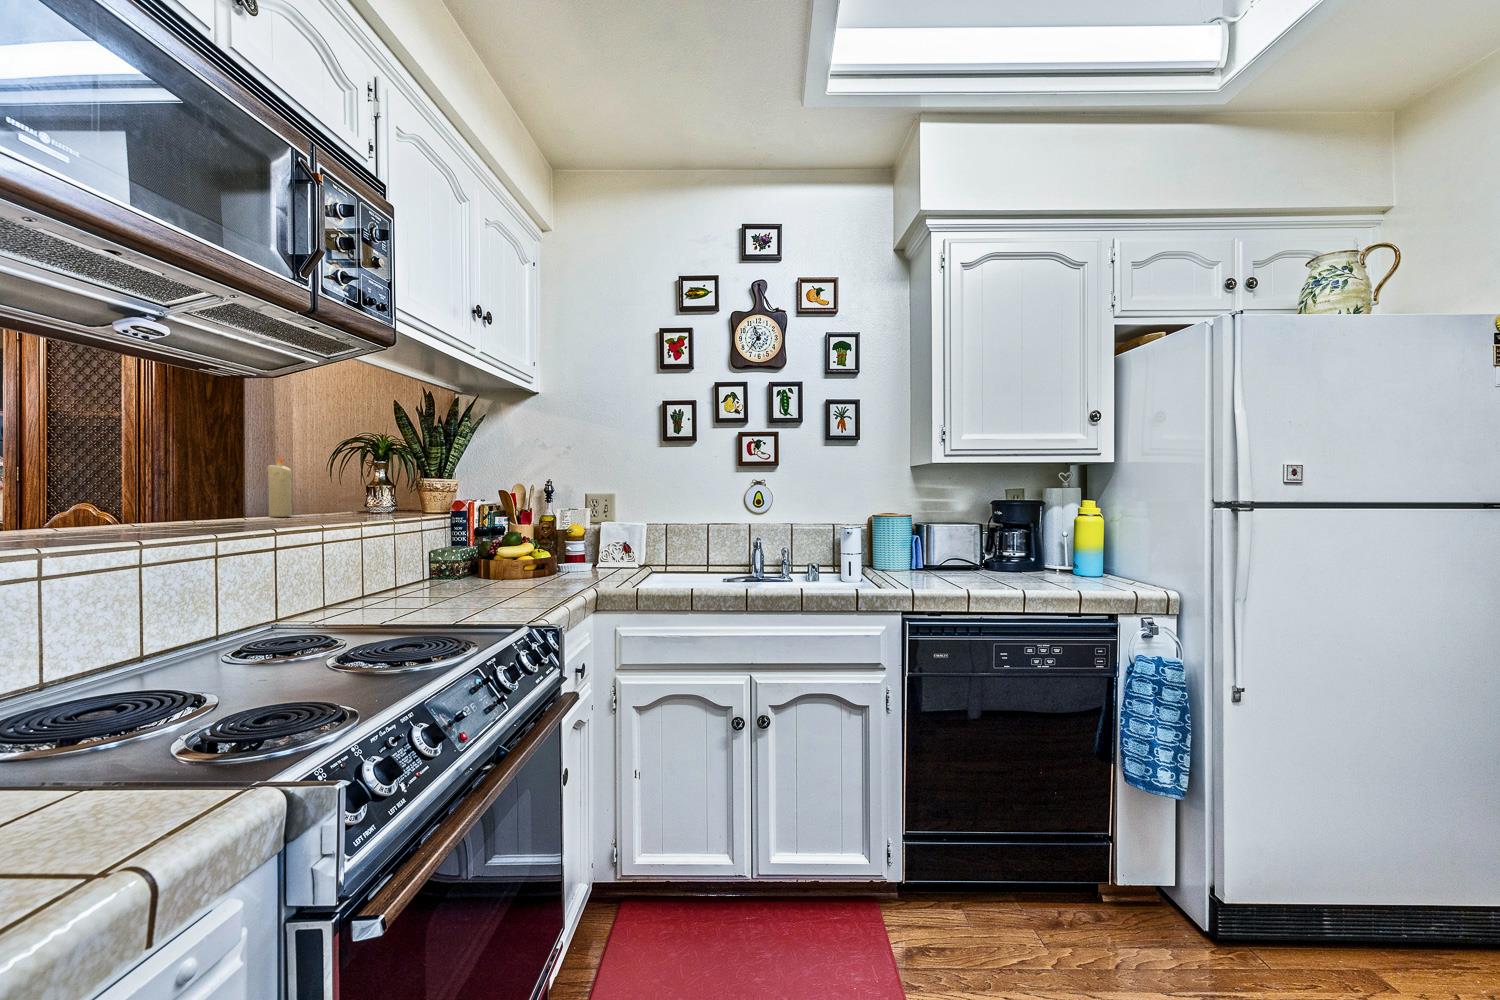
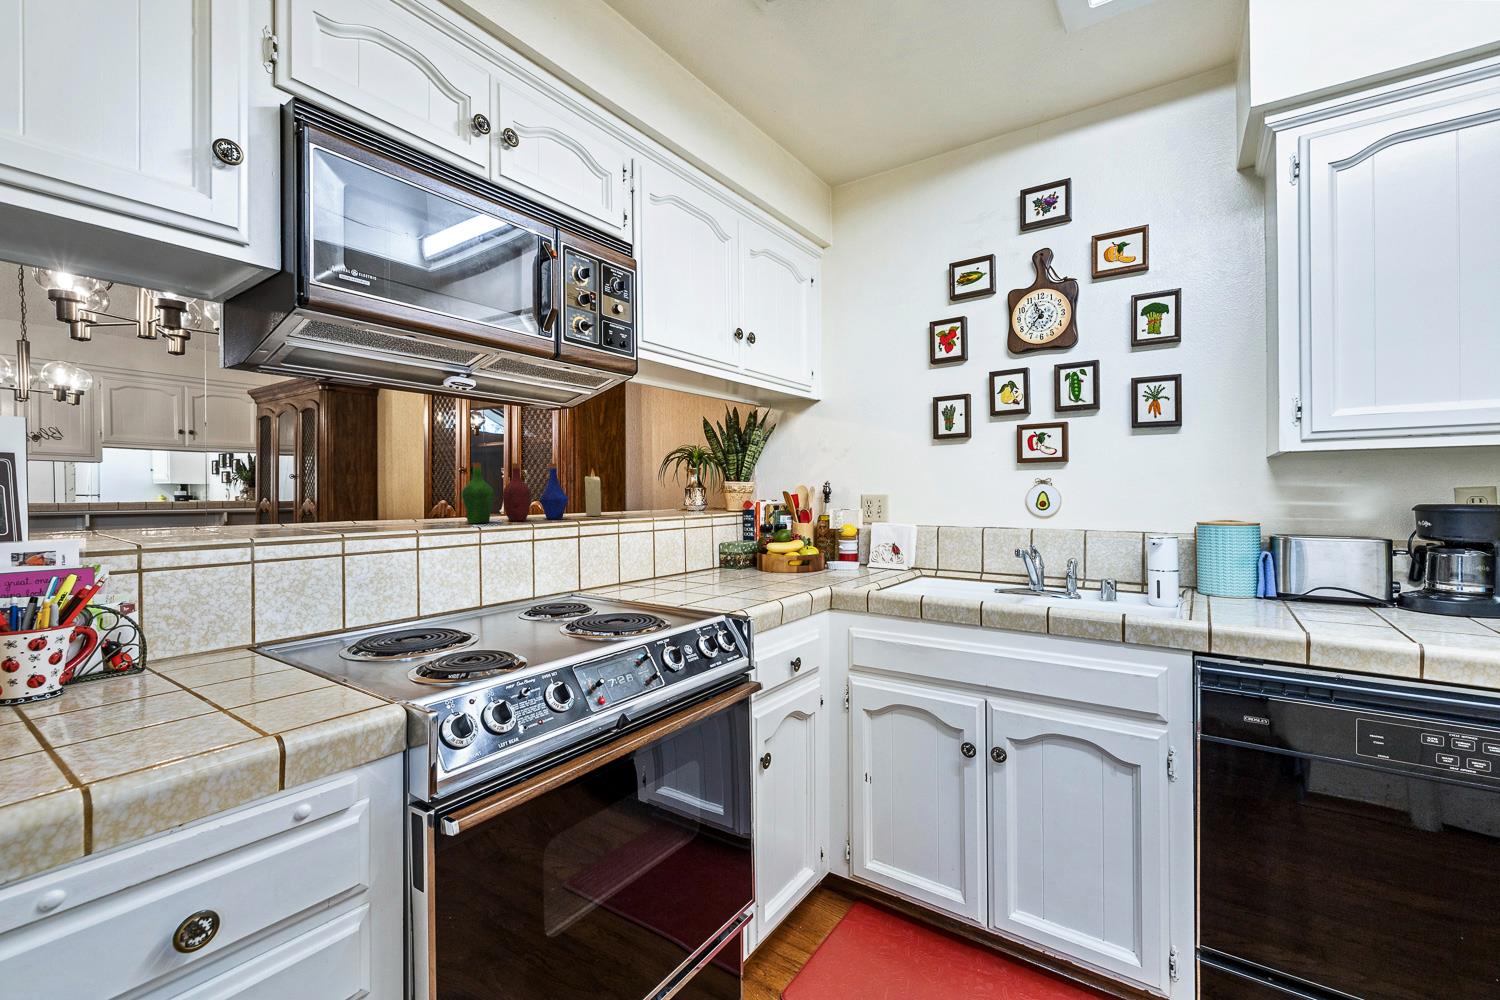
bottle: none [94,439,255,525] -> present [461,463,568,523]

